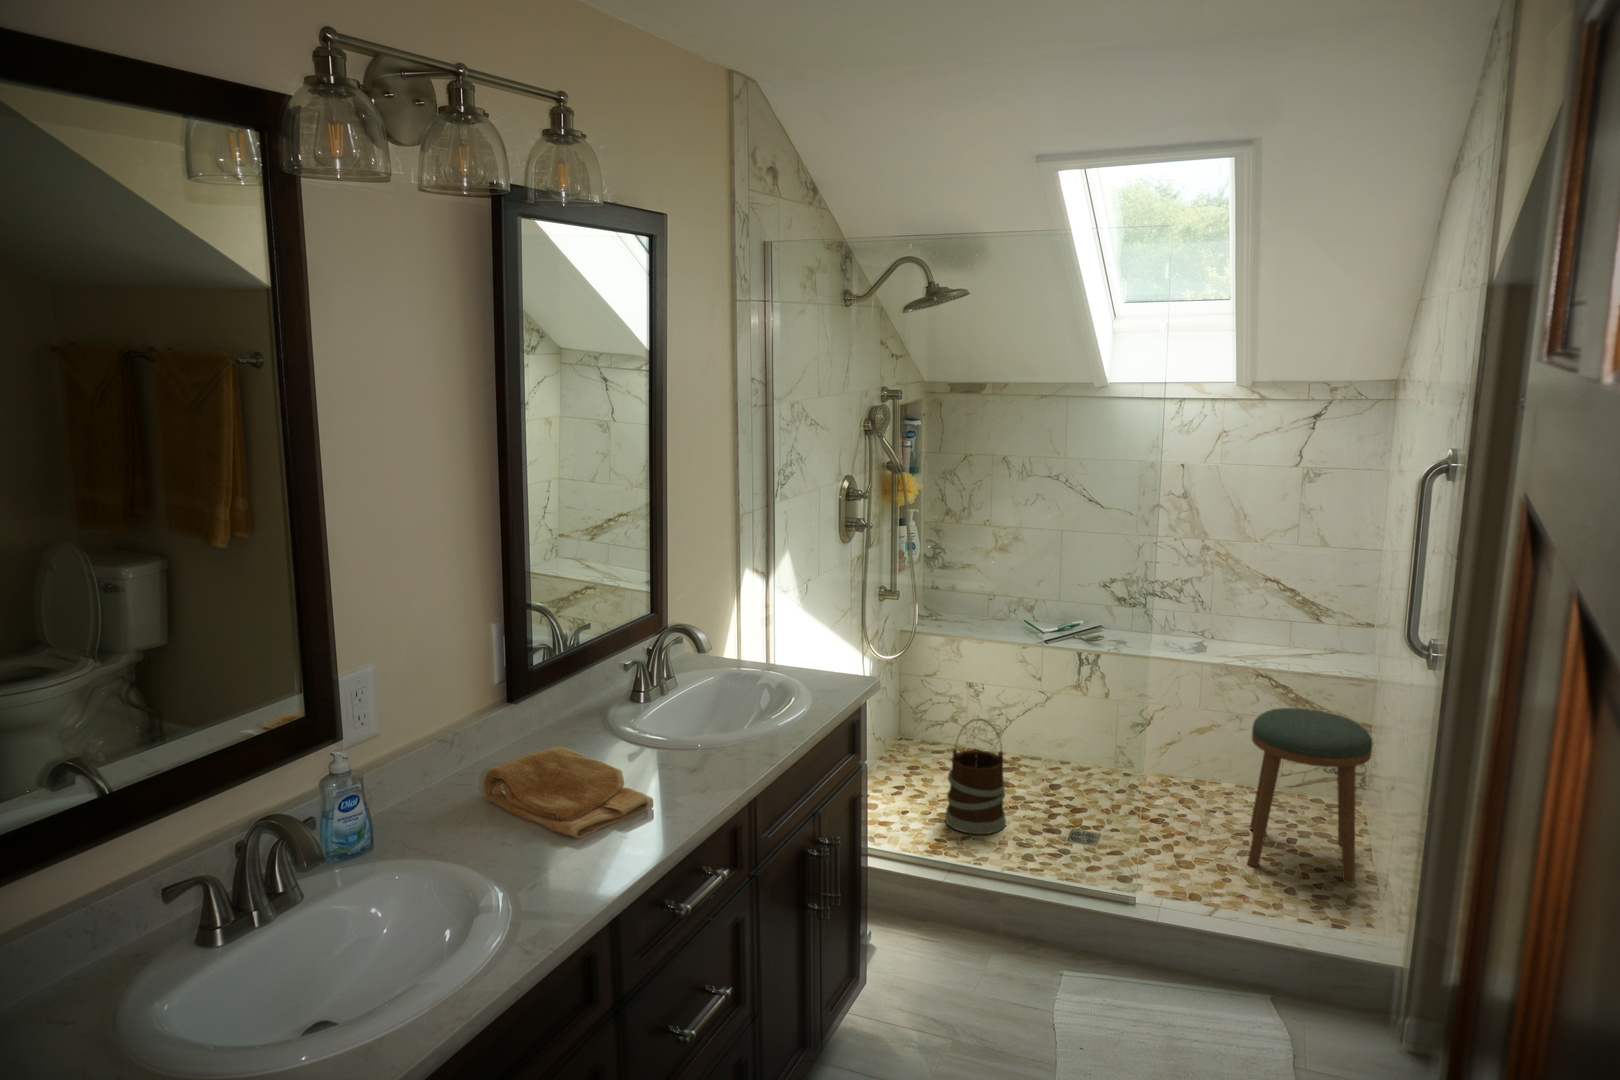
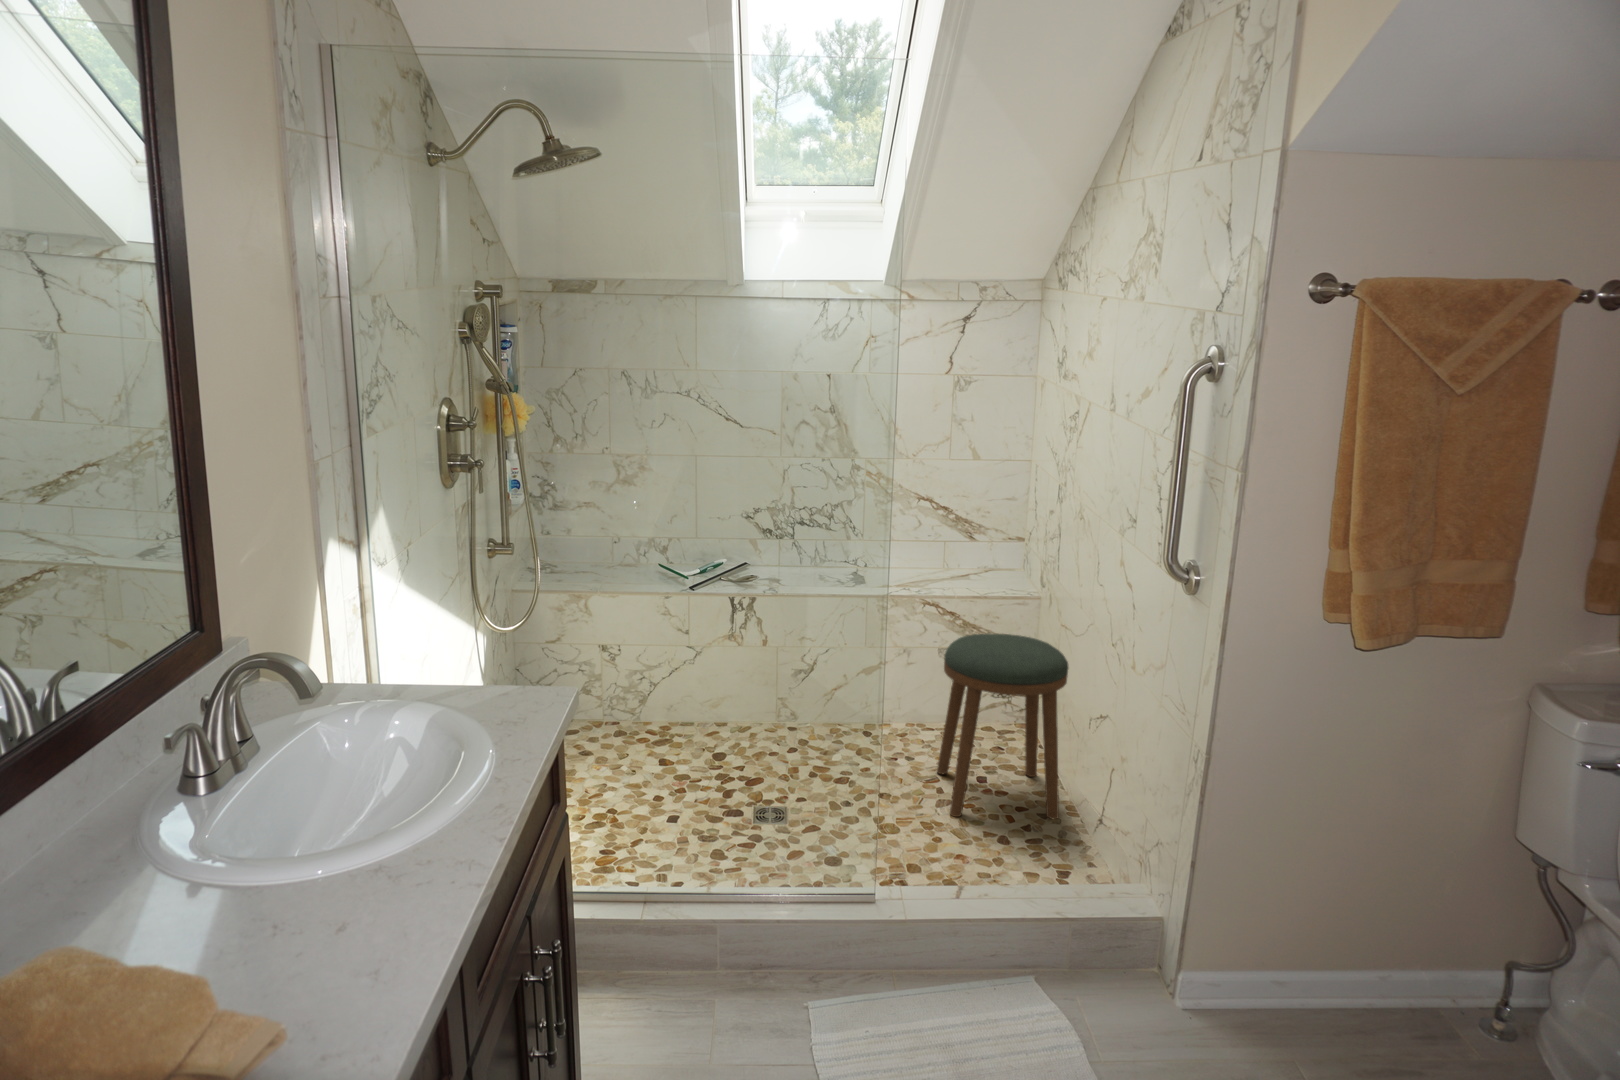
wooden bucket: present [945,719,1006,834] -> none [601,686,678,835]

